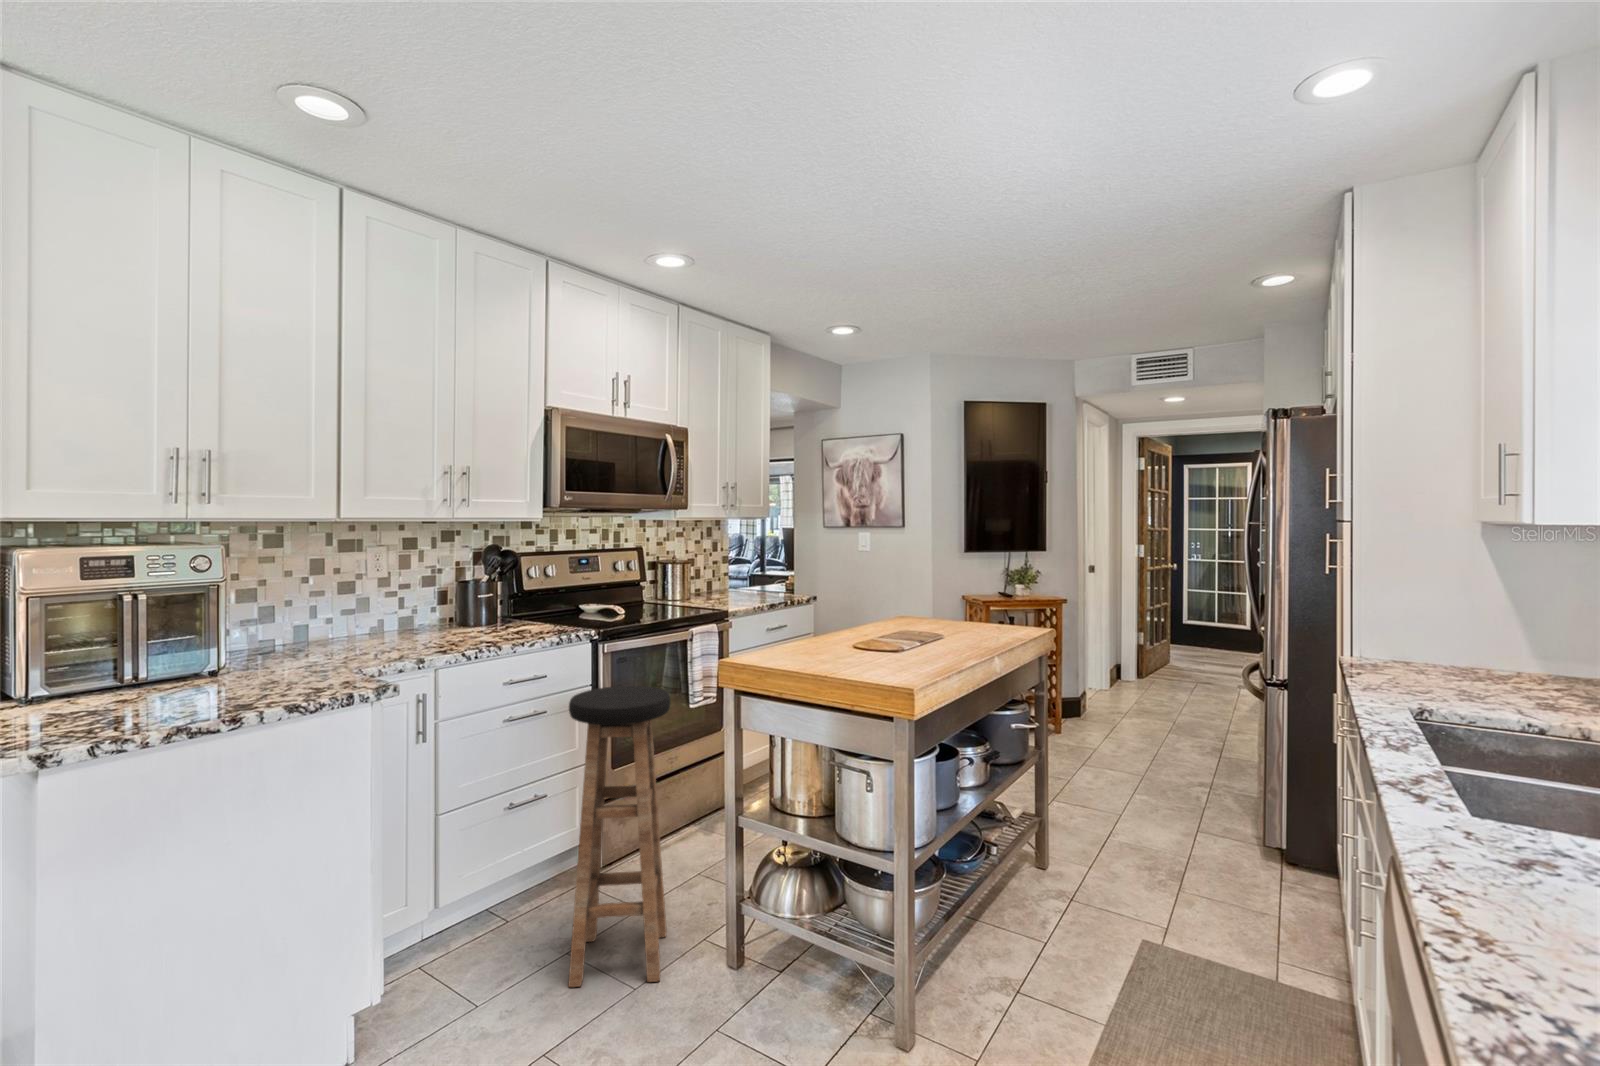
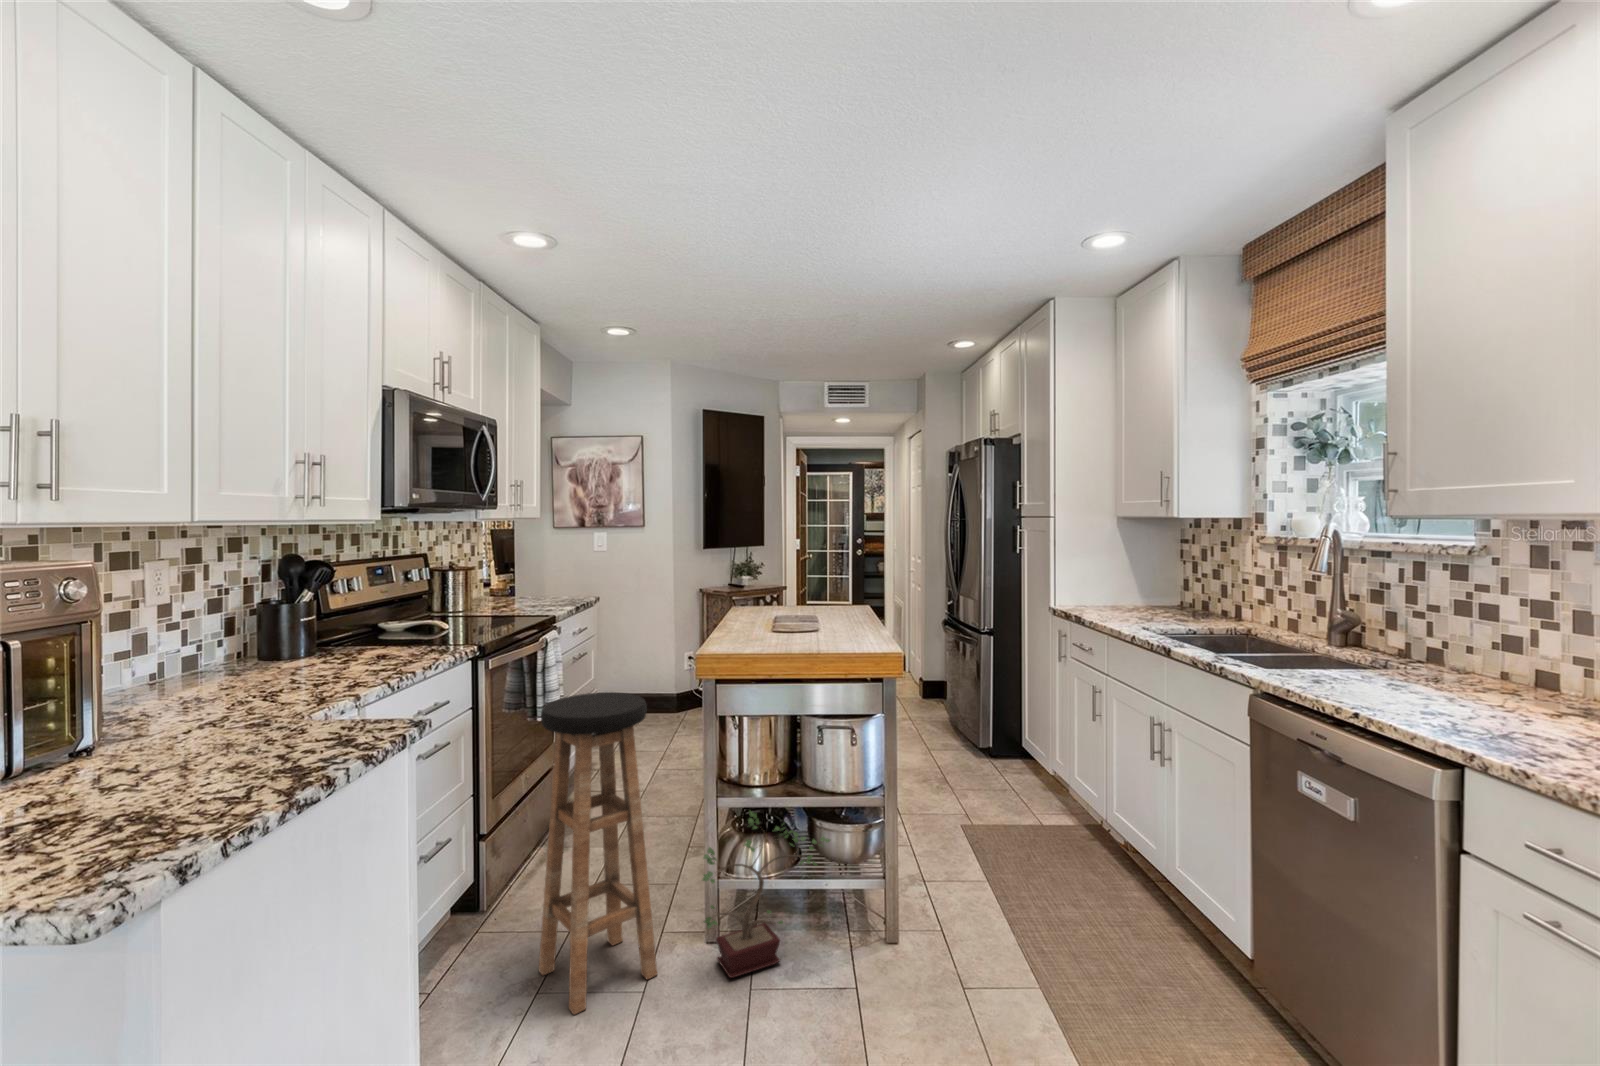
potted plant: none [682,838,834,1020] -> present [702,811,831,978]

